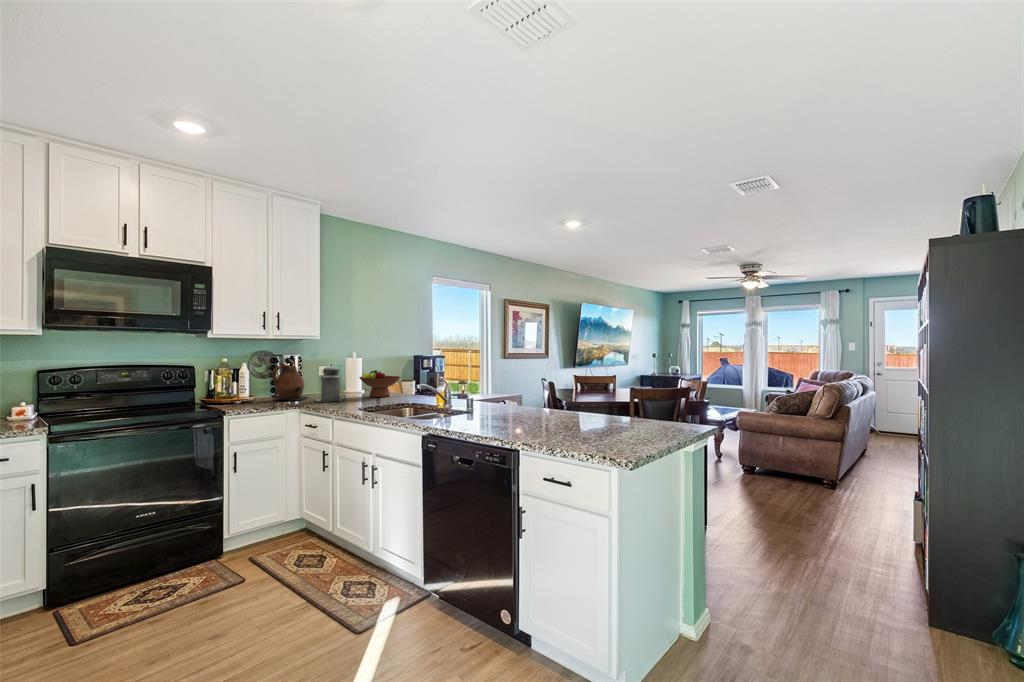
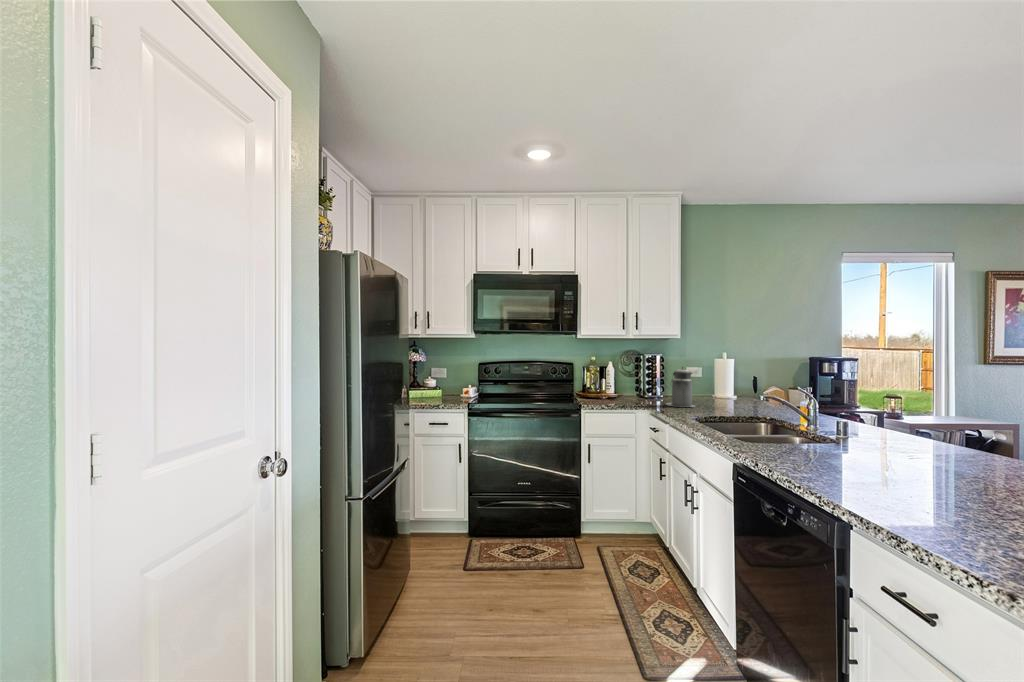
ceramic pitcher: present [272,362,307,400] -> none [629,362,666,403]
fruit bowl: present [359,370,400,397] -> none [717,375,771,408]

